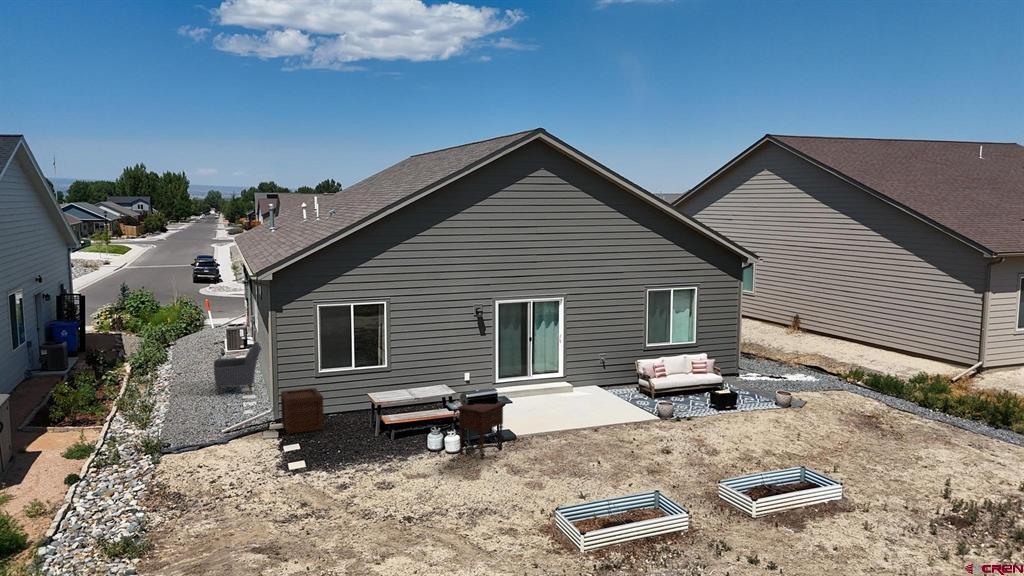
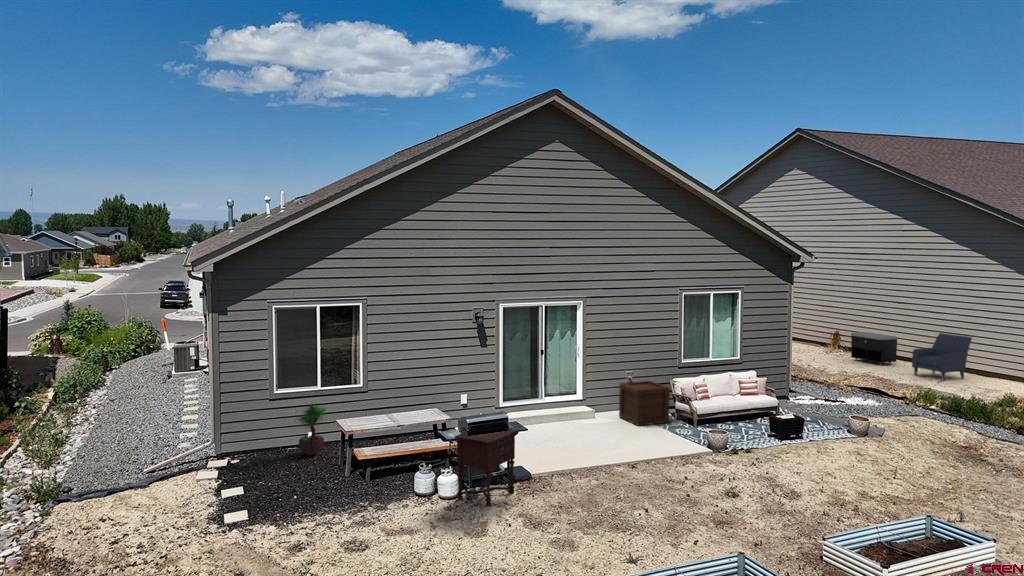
storage bench: none [804,316,844,345] -> present [851,332,897,365]
chair: present [214,342,261,396] -> present [912,333,972,381]
potted tree: none [334,378,360,420] -> present [298,403,327,455]
wooden crate: present [281,388,324,434] -> present [619,381,670,426]

